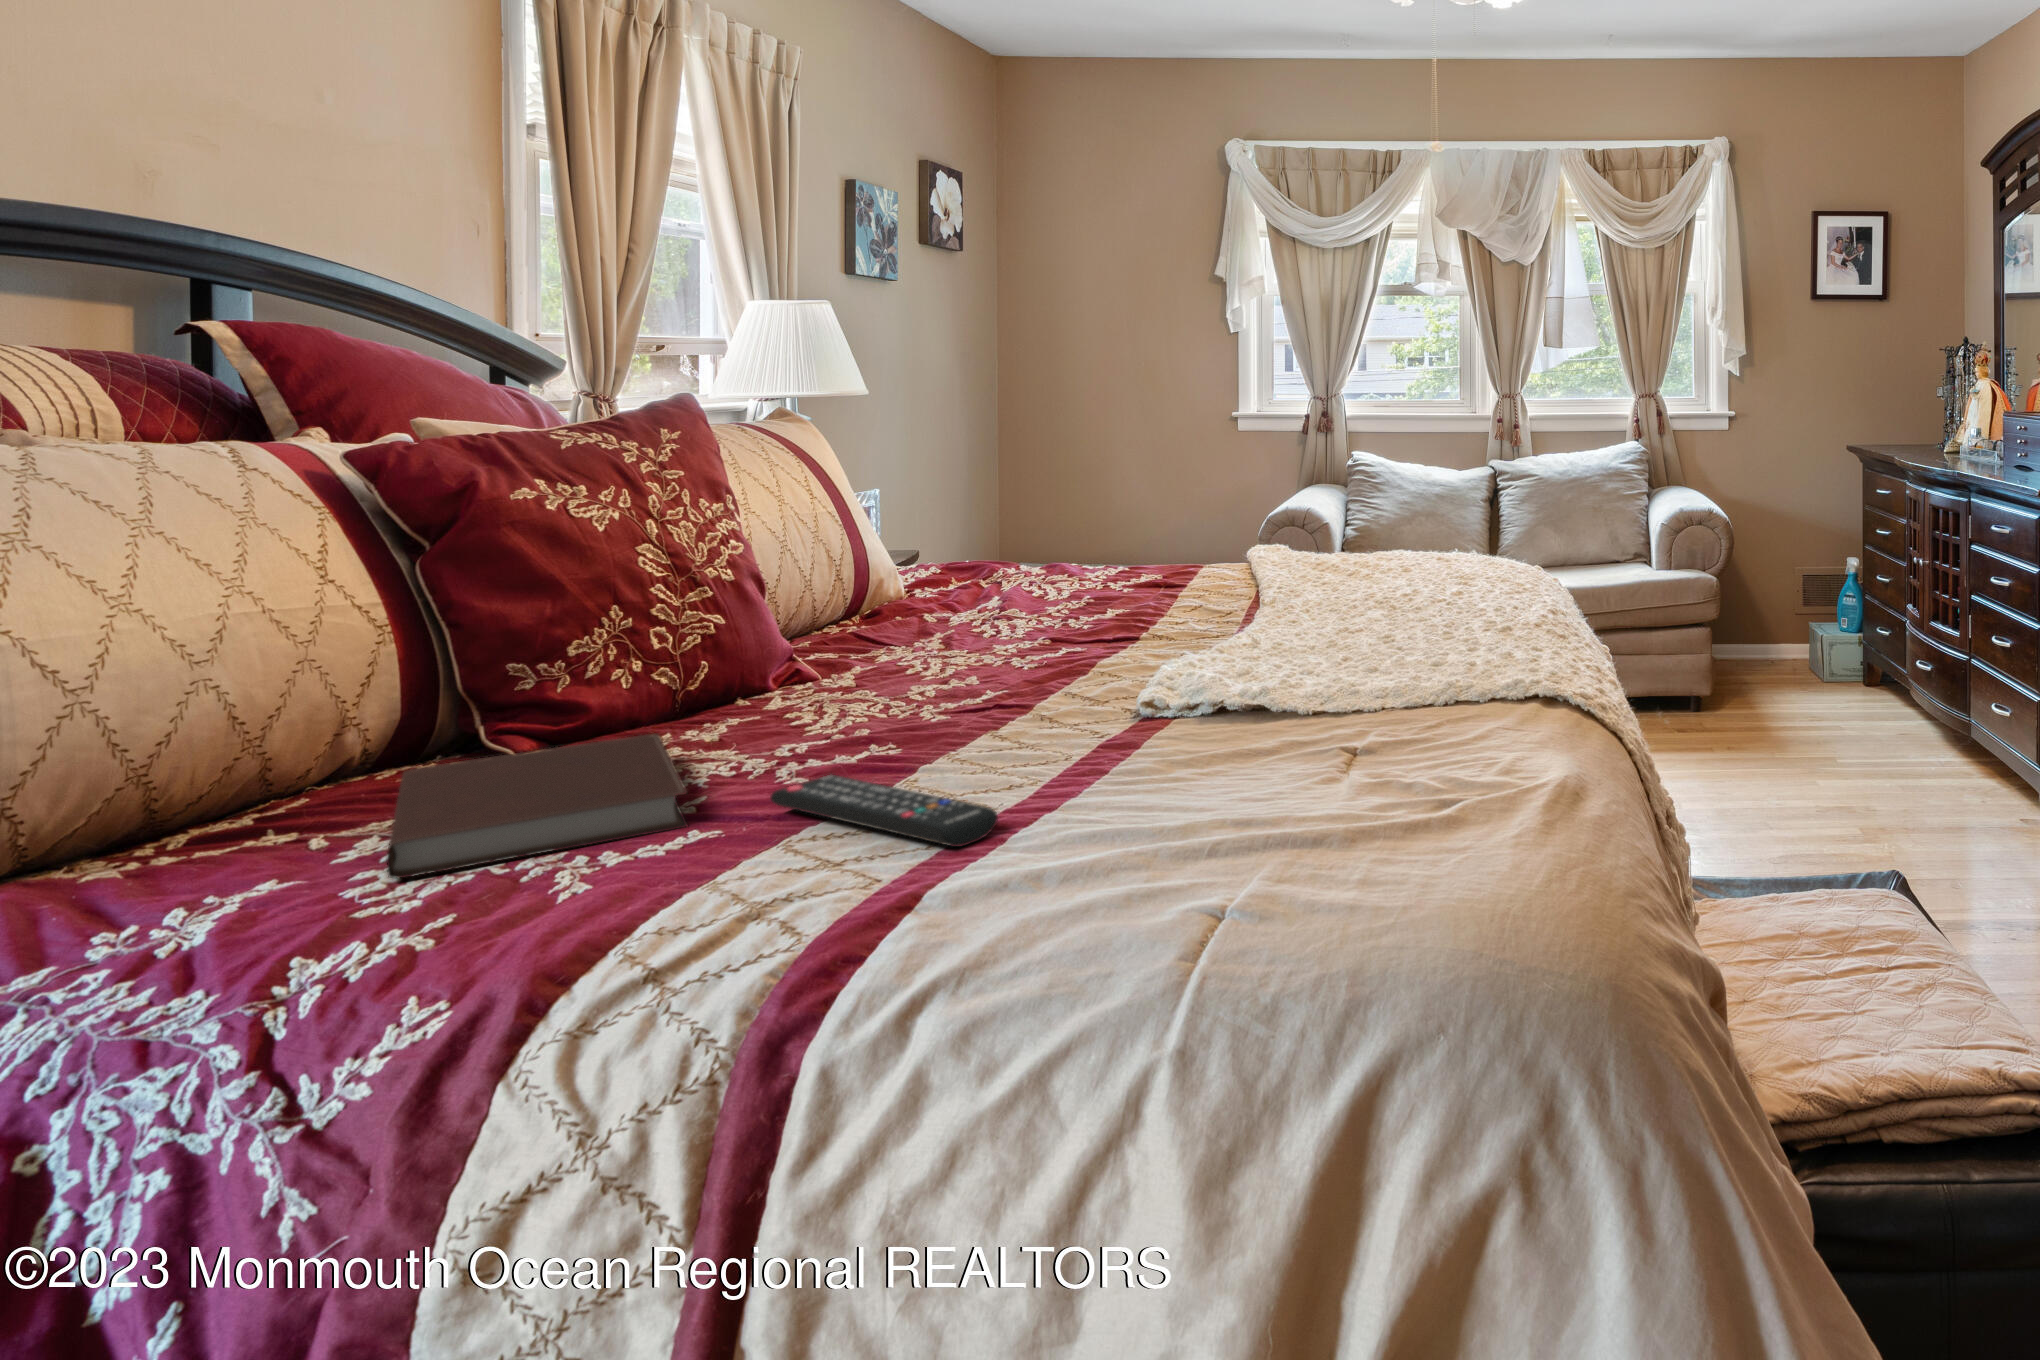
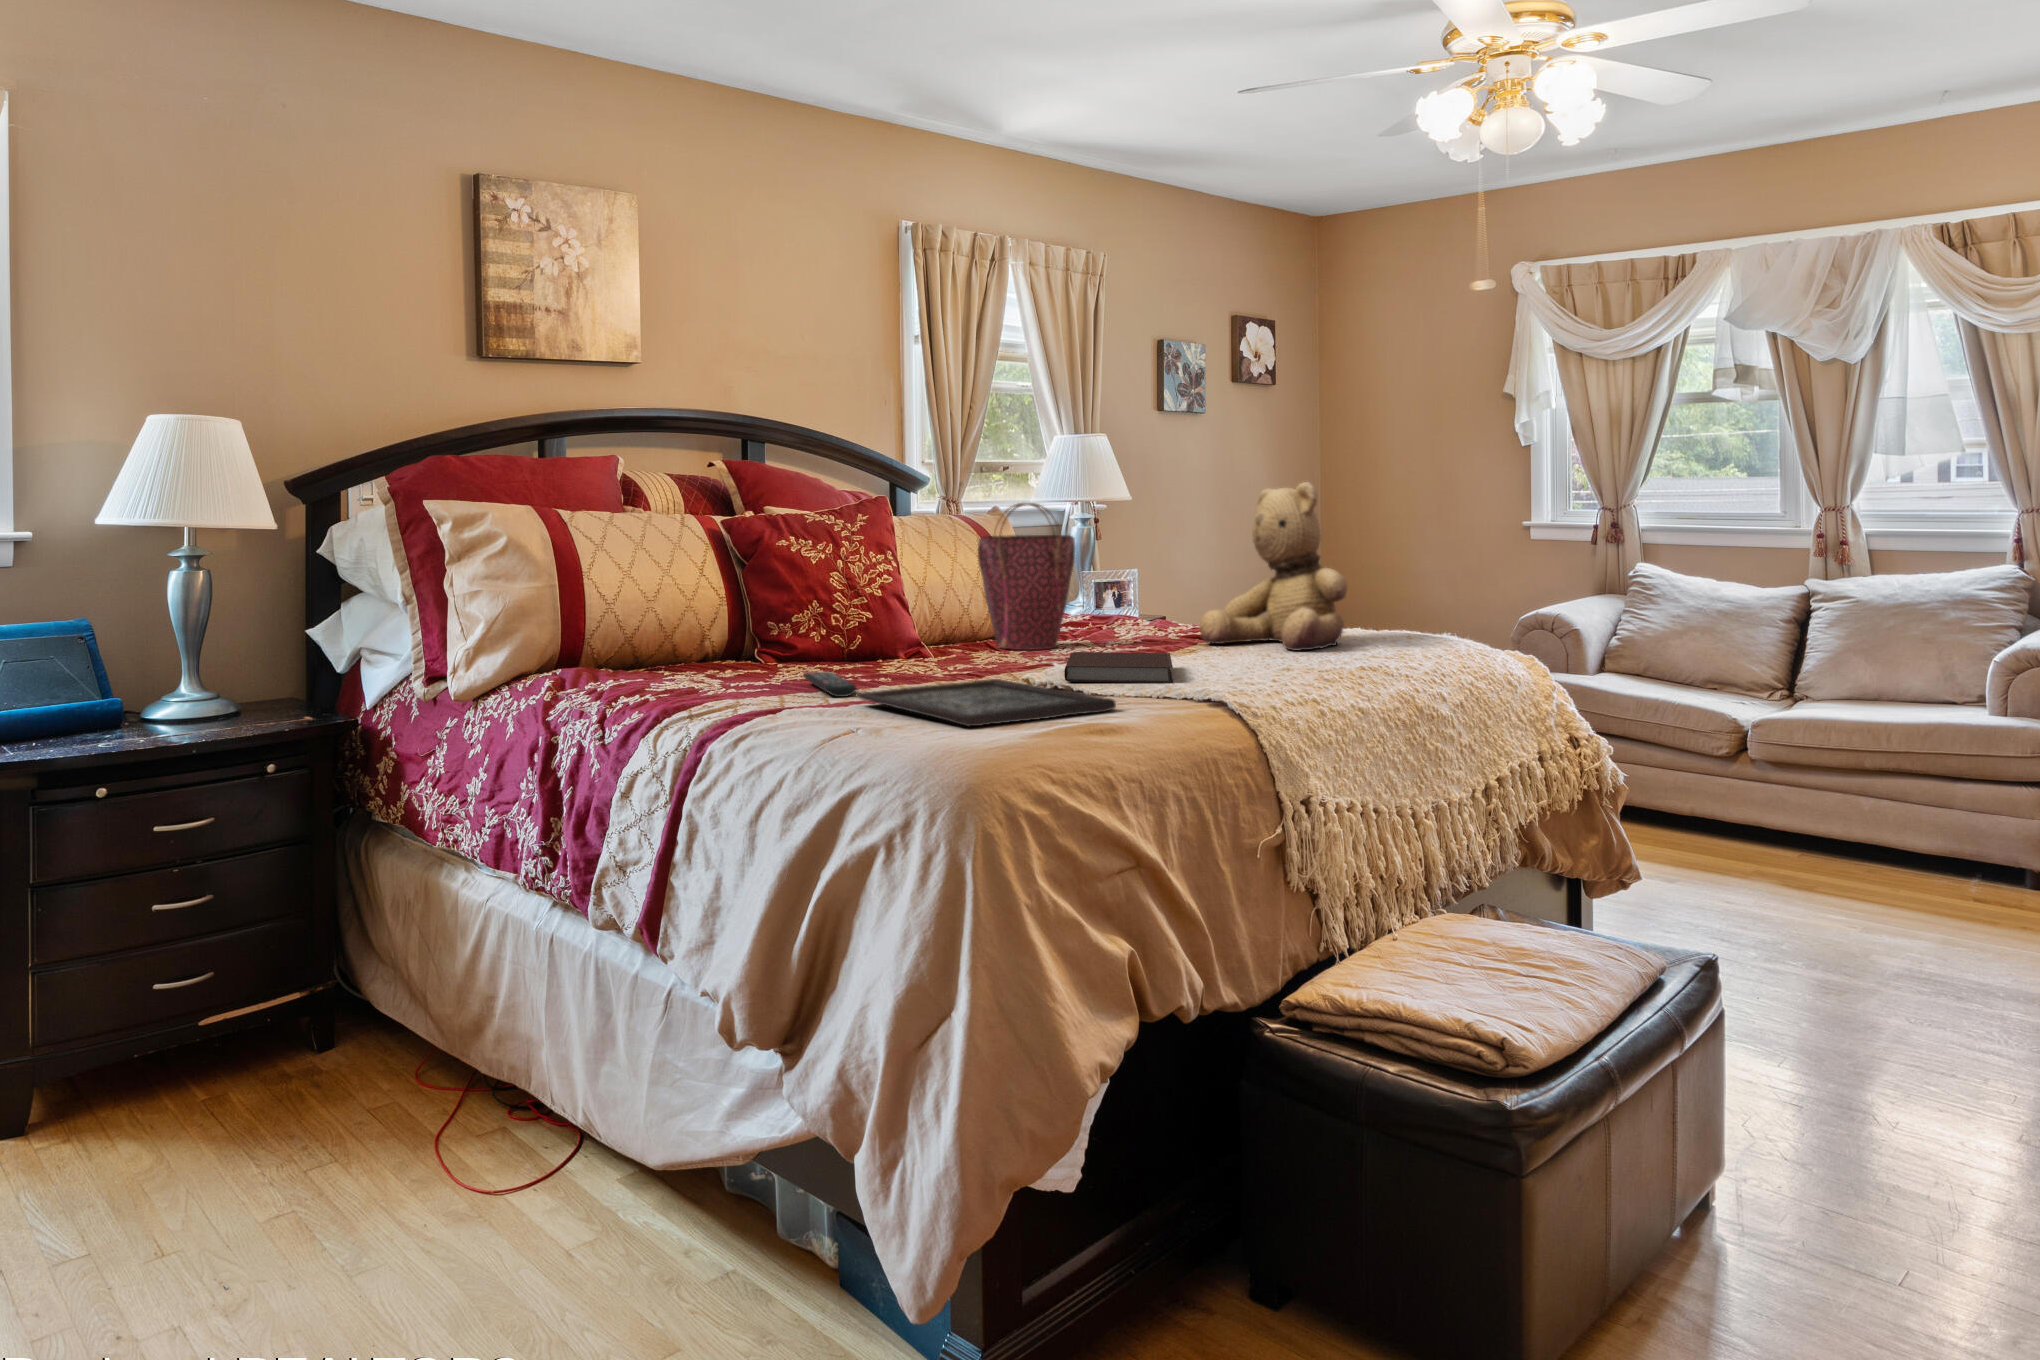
teddy bear: none [1229,368,1432,597] -> present [1199,482,1347,651]
handbag: none [913,399,1059,645] -> present [978,503,1075,650]
notebook: present [387,733,687,878] -> present [1065,652,1173,683]
tray: none [1077,733,1573,884] -> present [856,679,1116,726]

